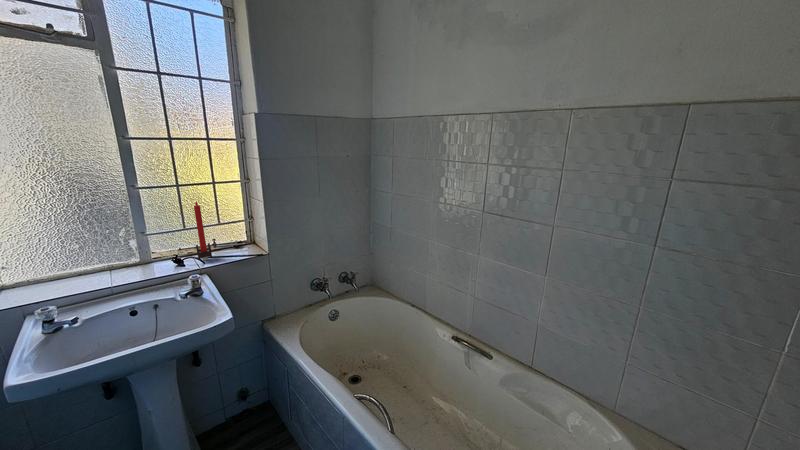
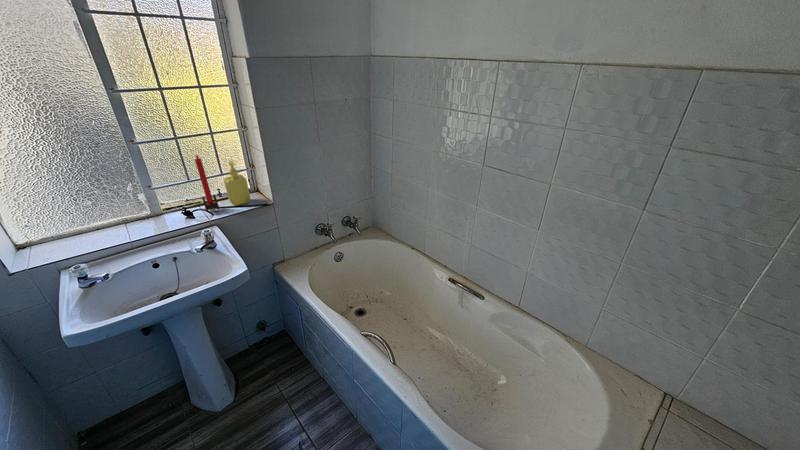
soap dispenser: none [221,210,246,255] -> present [224,161,251,206]

